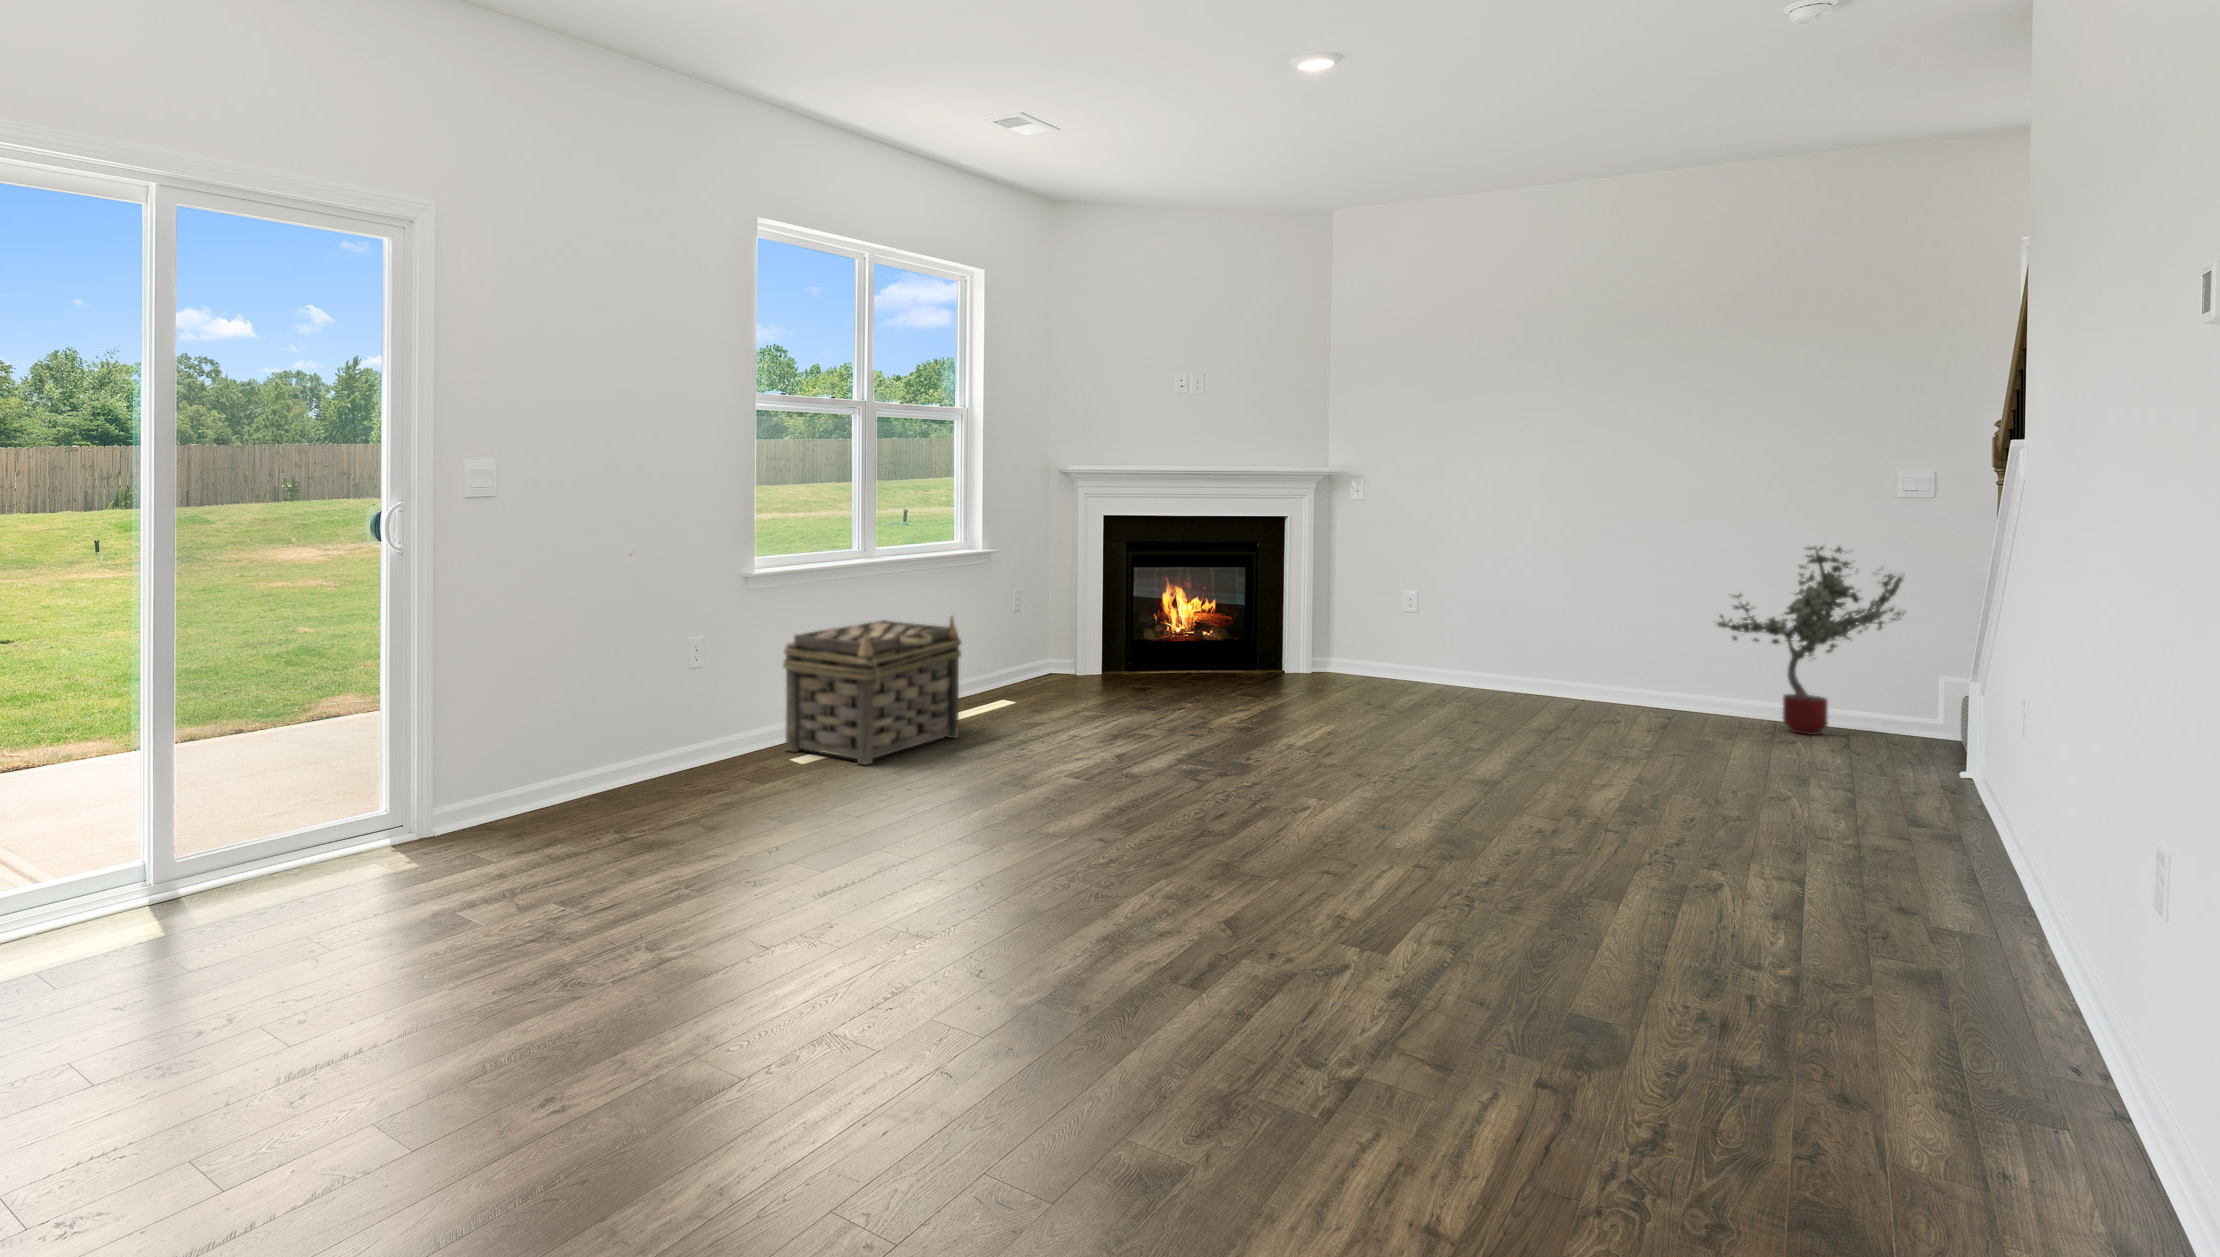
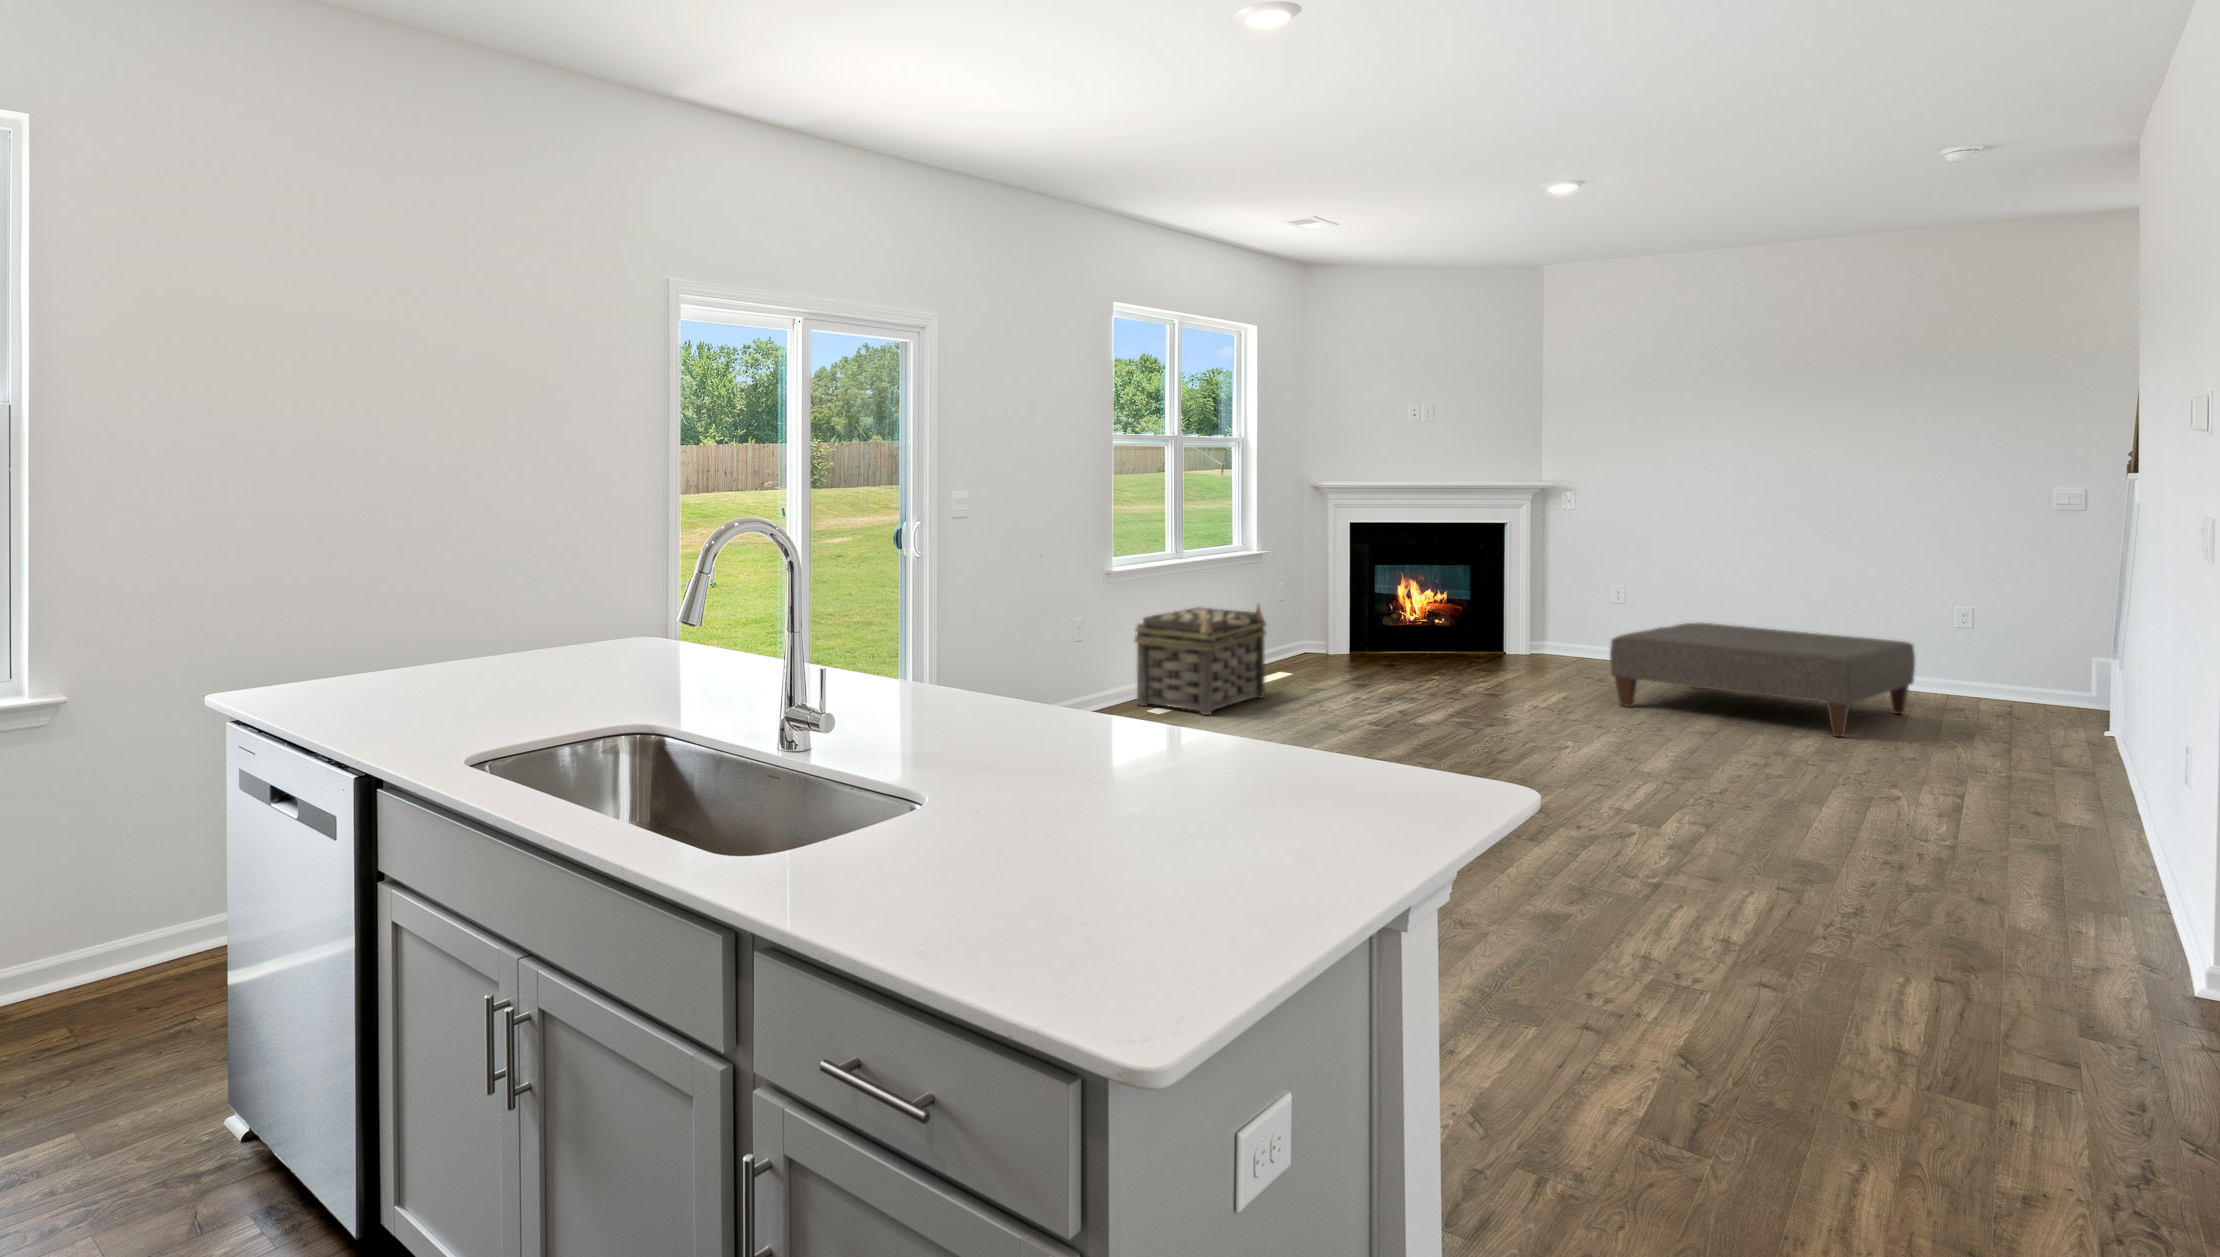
potted tree: present [1717,547,1904,735] -> none [1889,548,2059,704]
ottoman: none [1382,636,1742,787] -> present [1610,623,1915,737]

